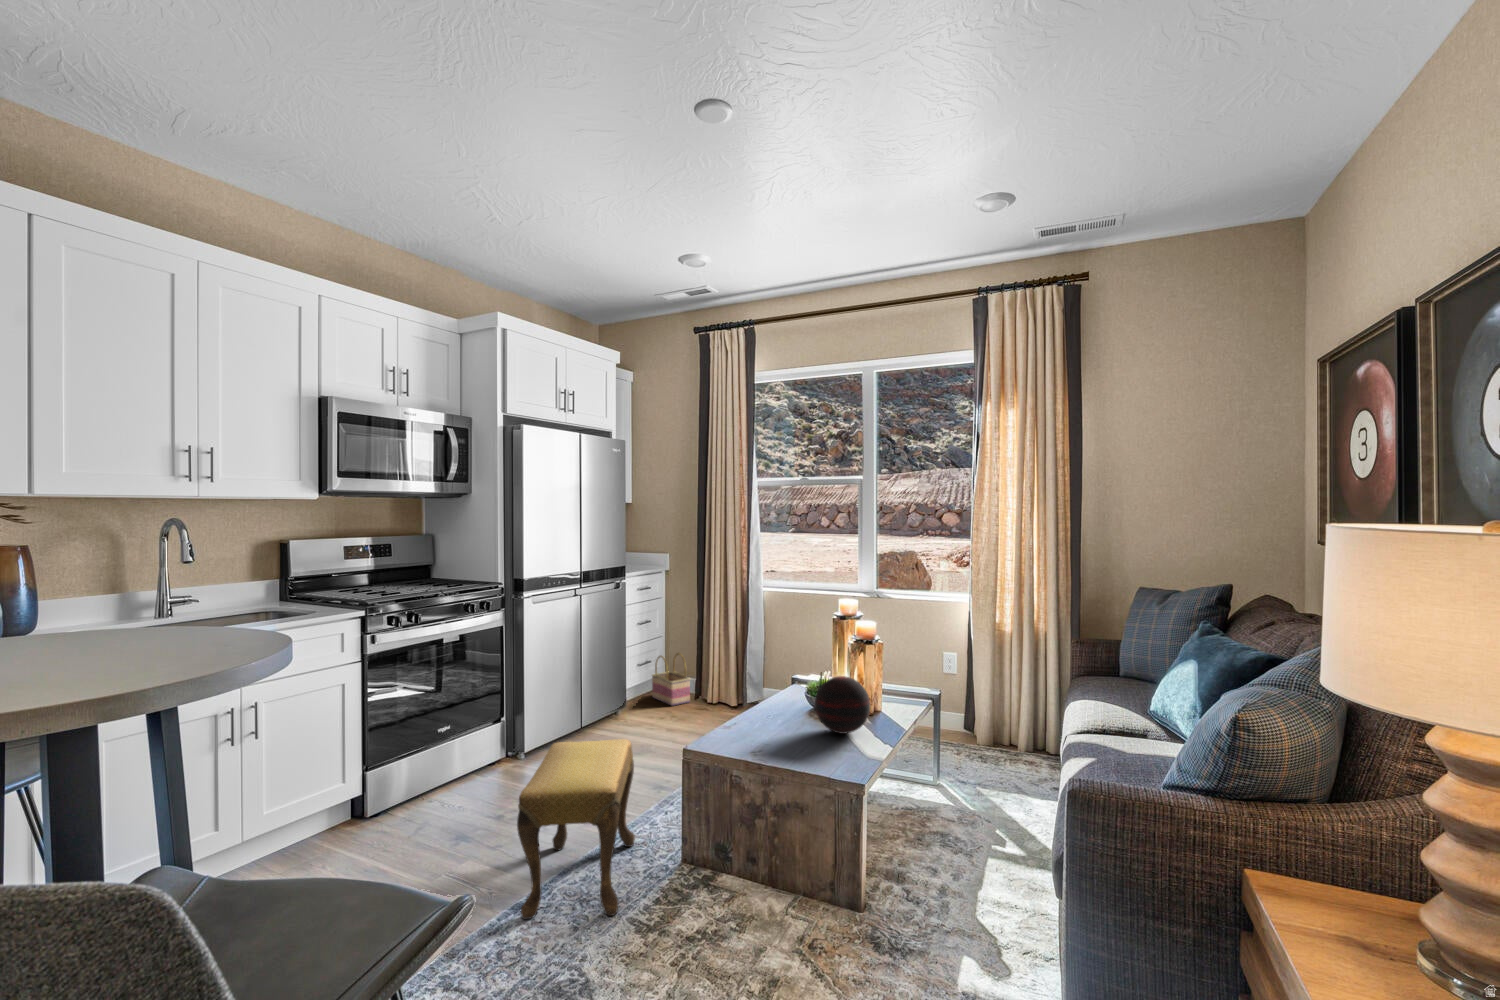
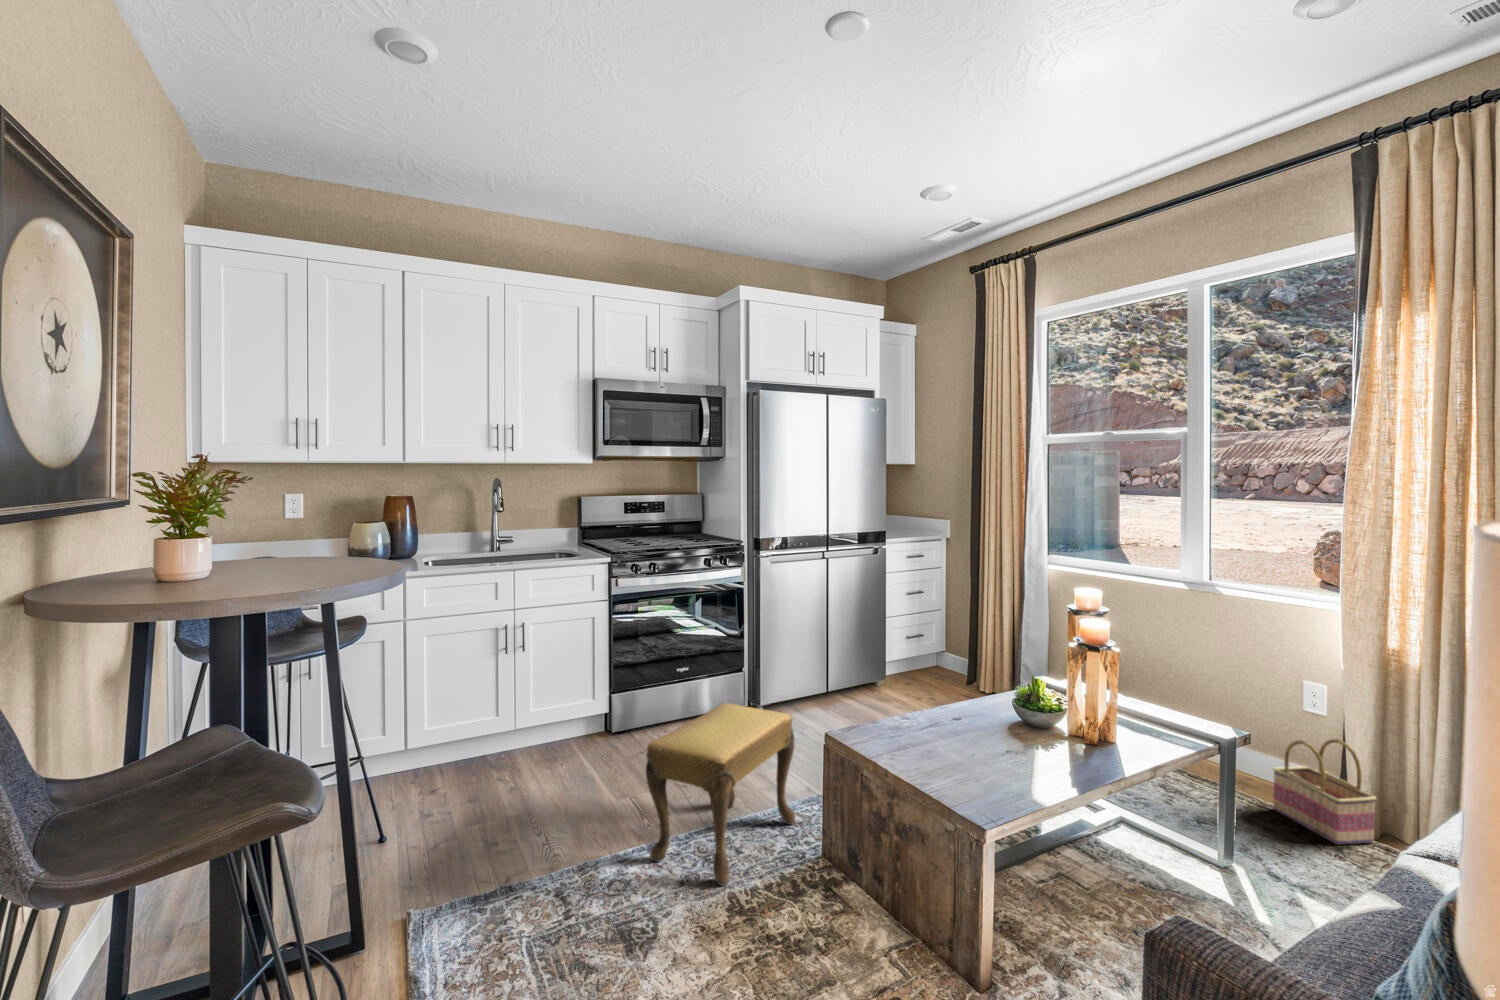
basket: present [652,653,690,706] -> present [1273,739,1376,844]
decorative orb: present [815,676,870,734] -> none [979,689,1055,763]

